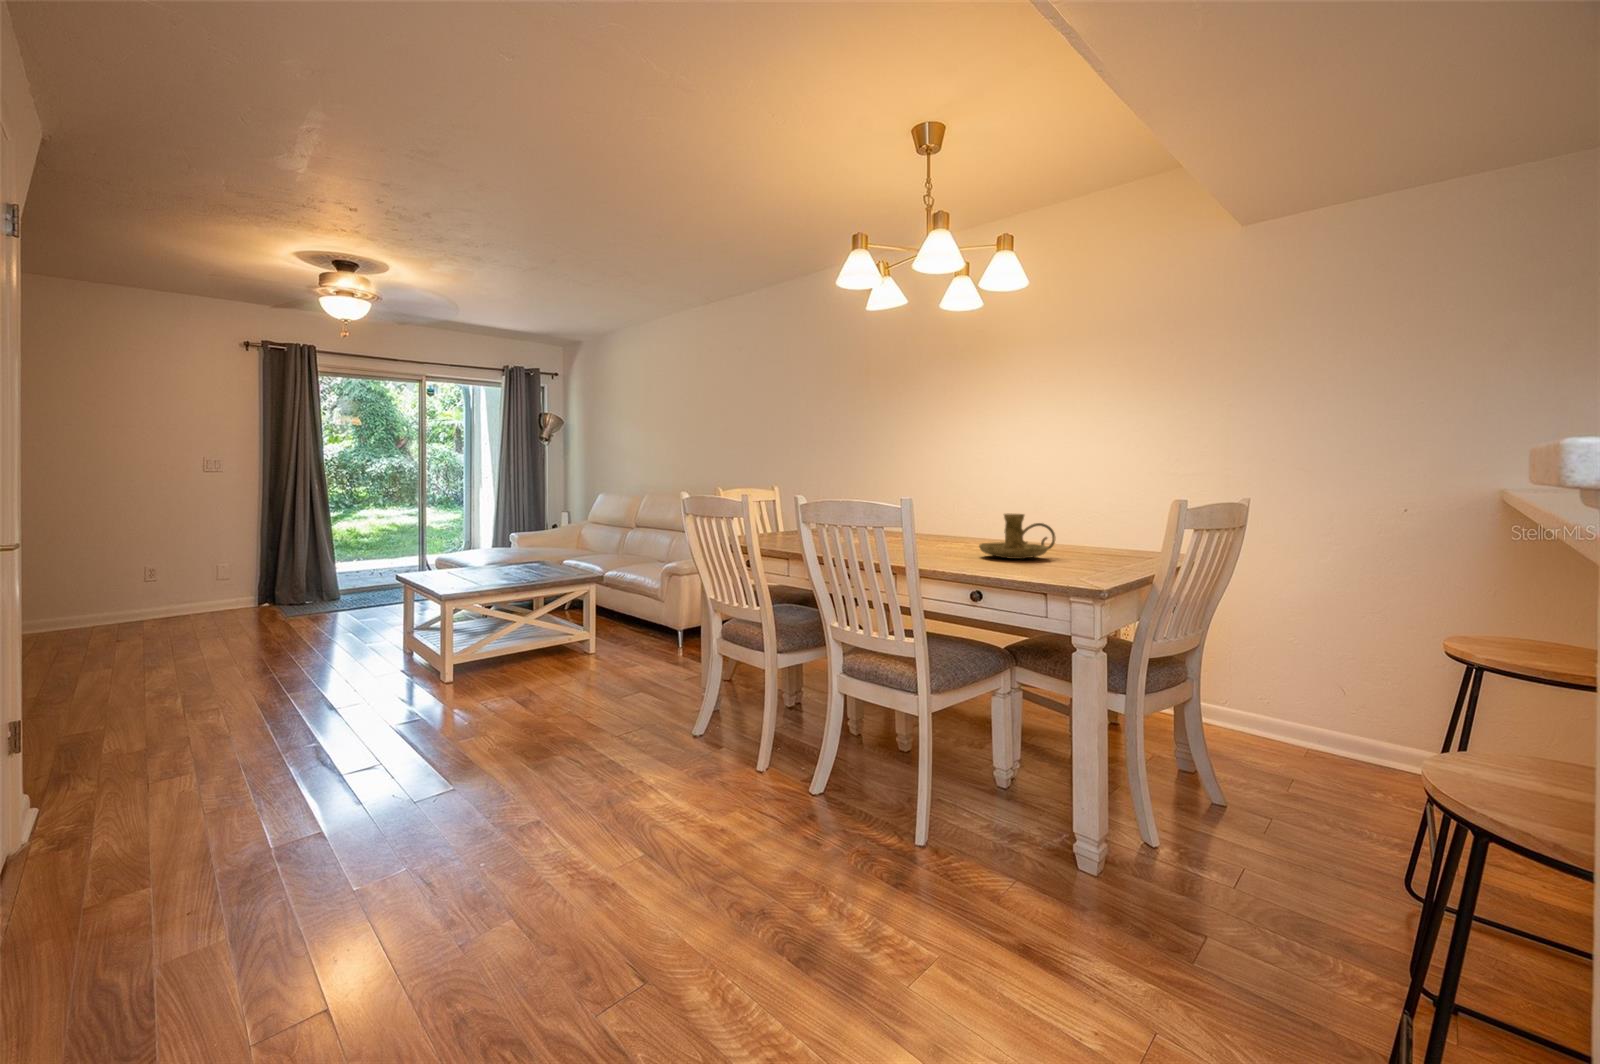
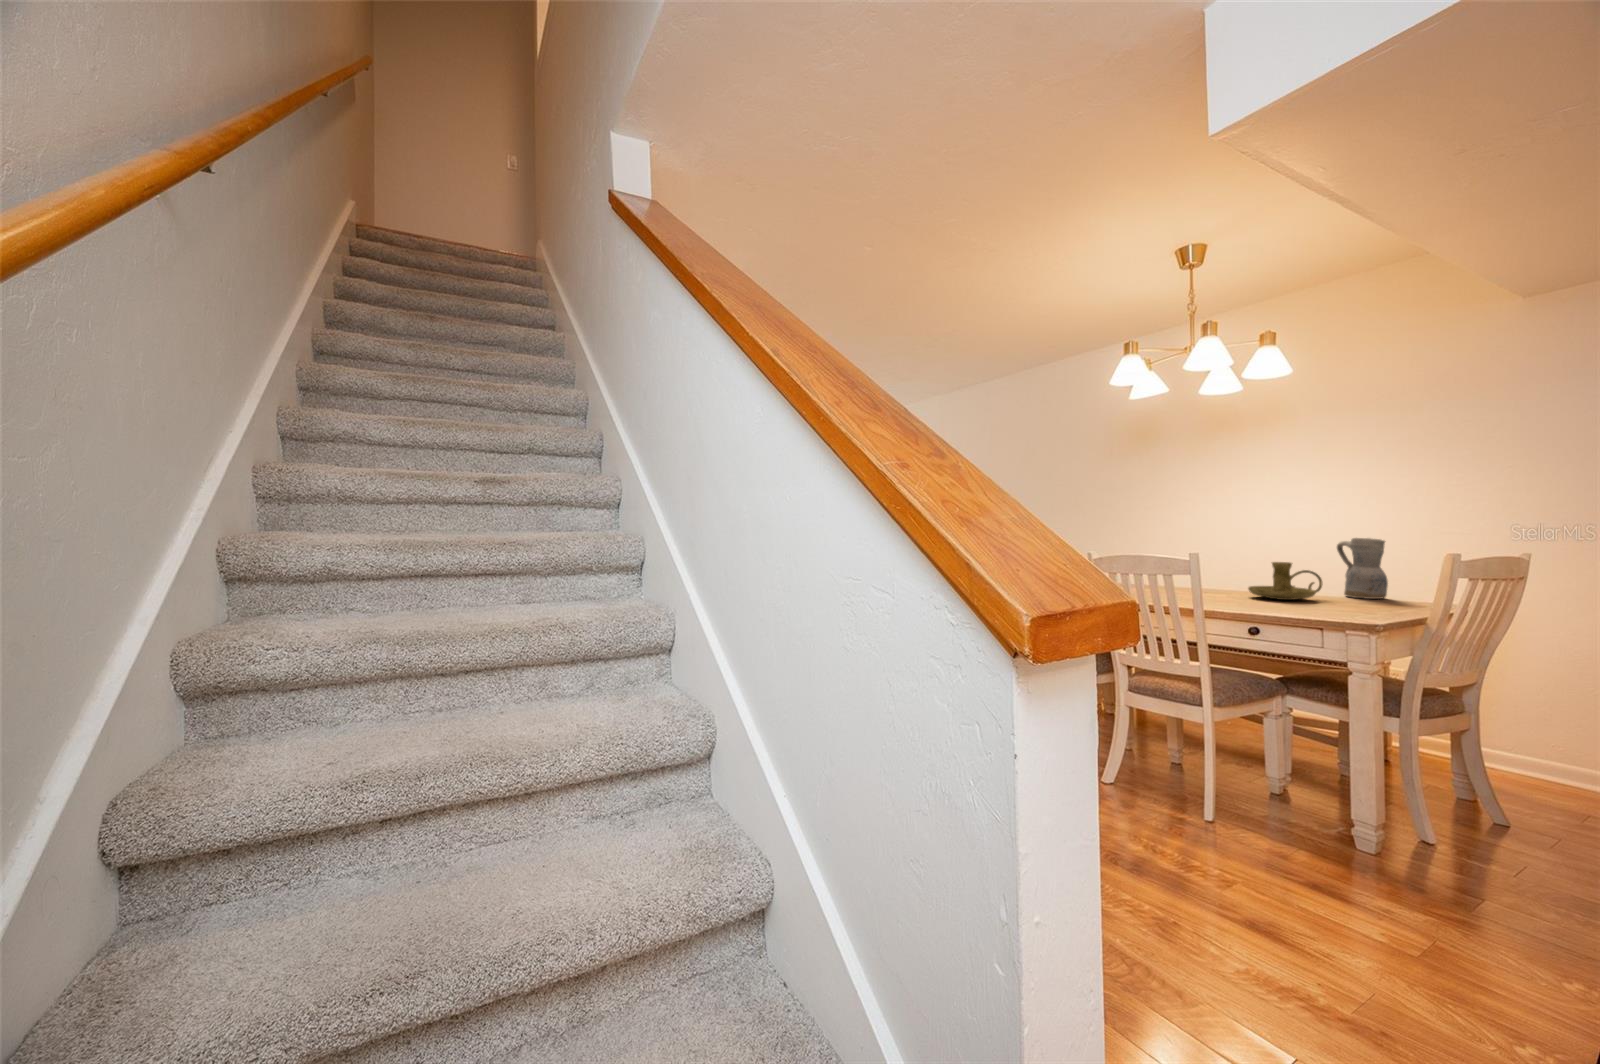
ceramic pitcher: none [1072,485,1119,555] -> present [1337,538,1388,599]

